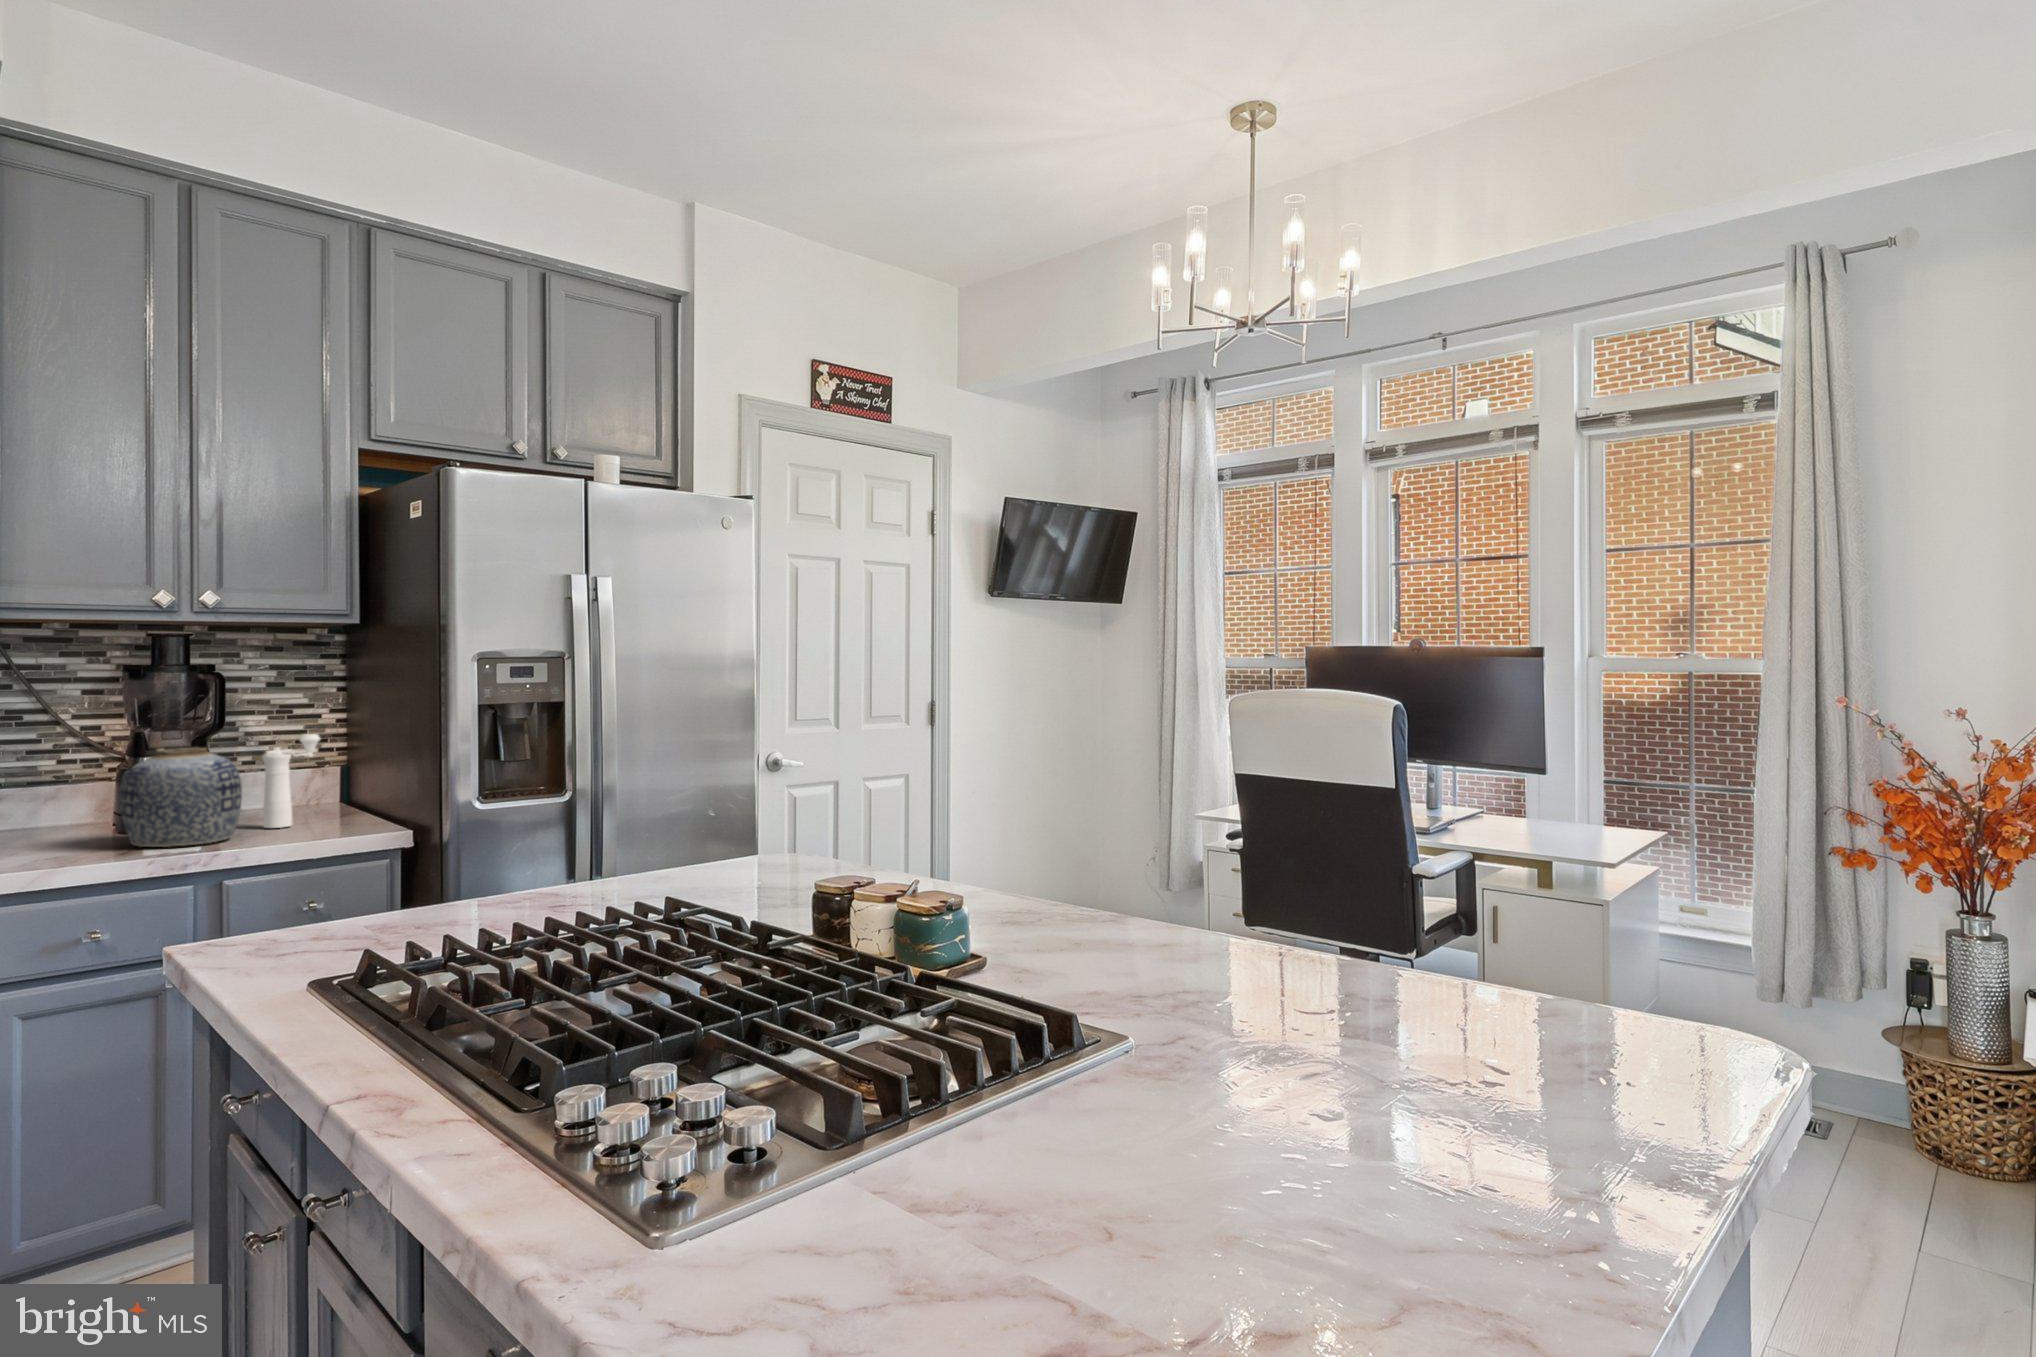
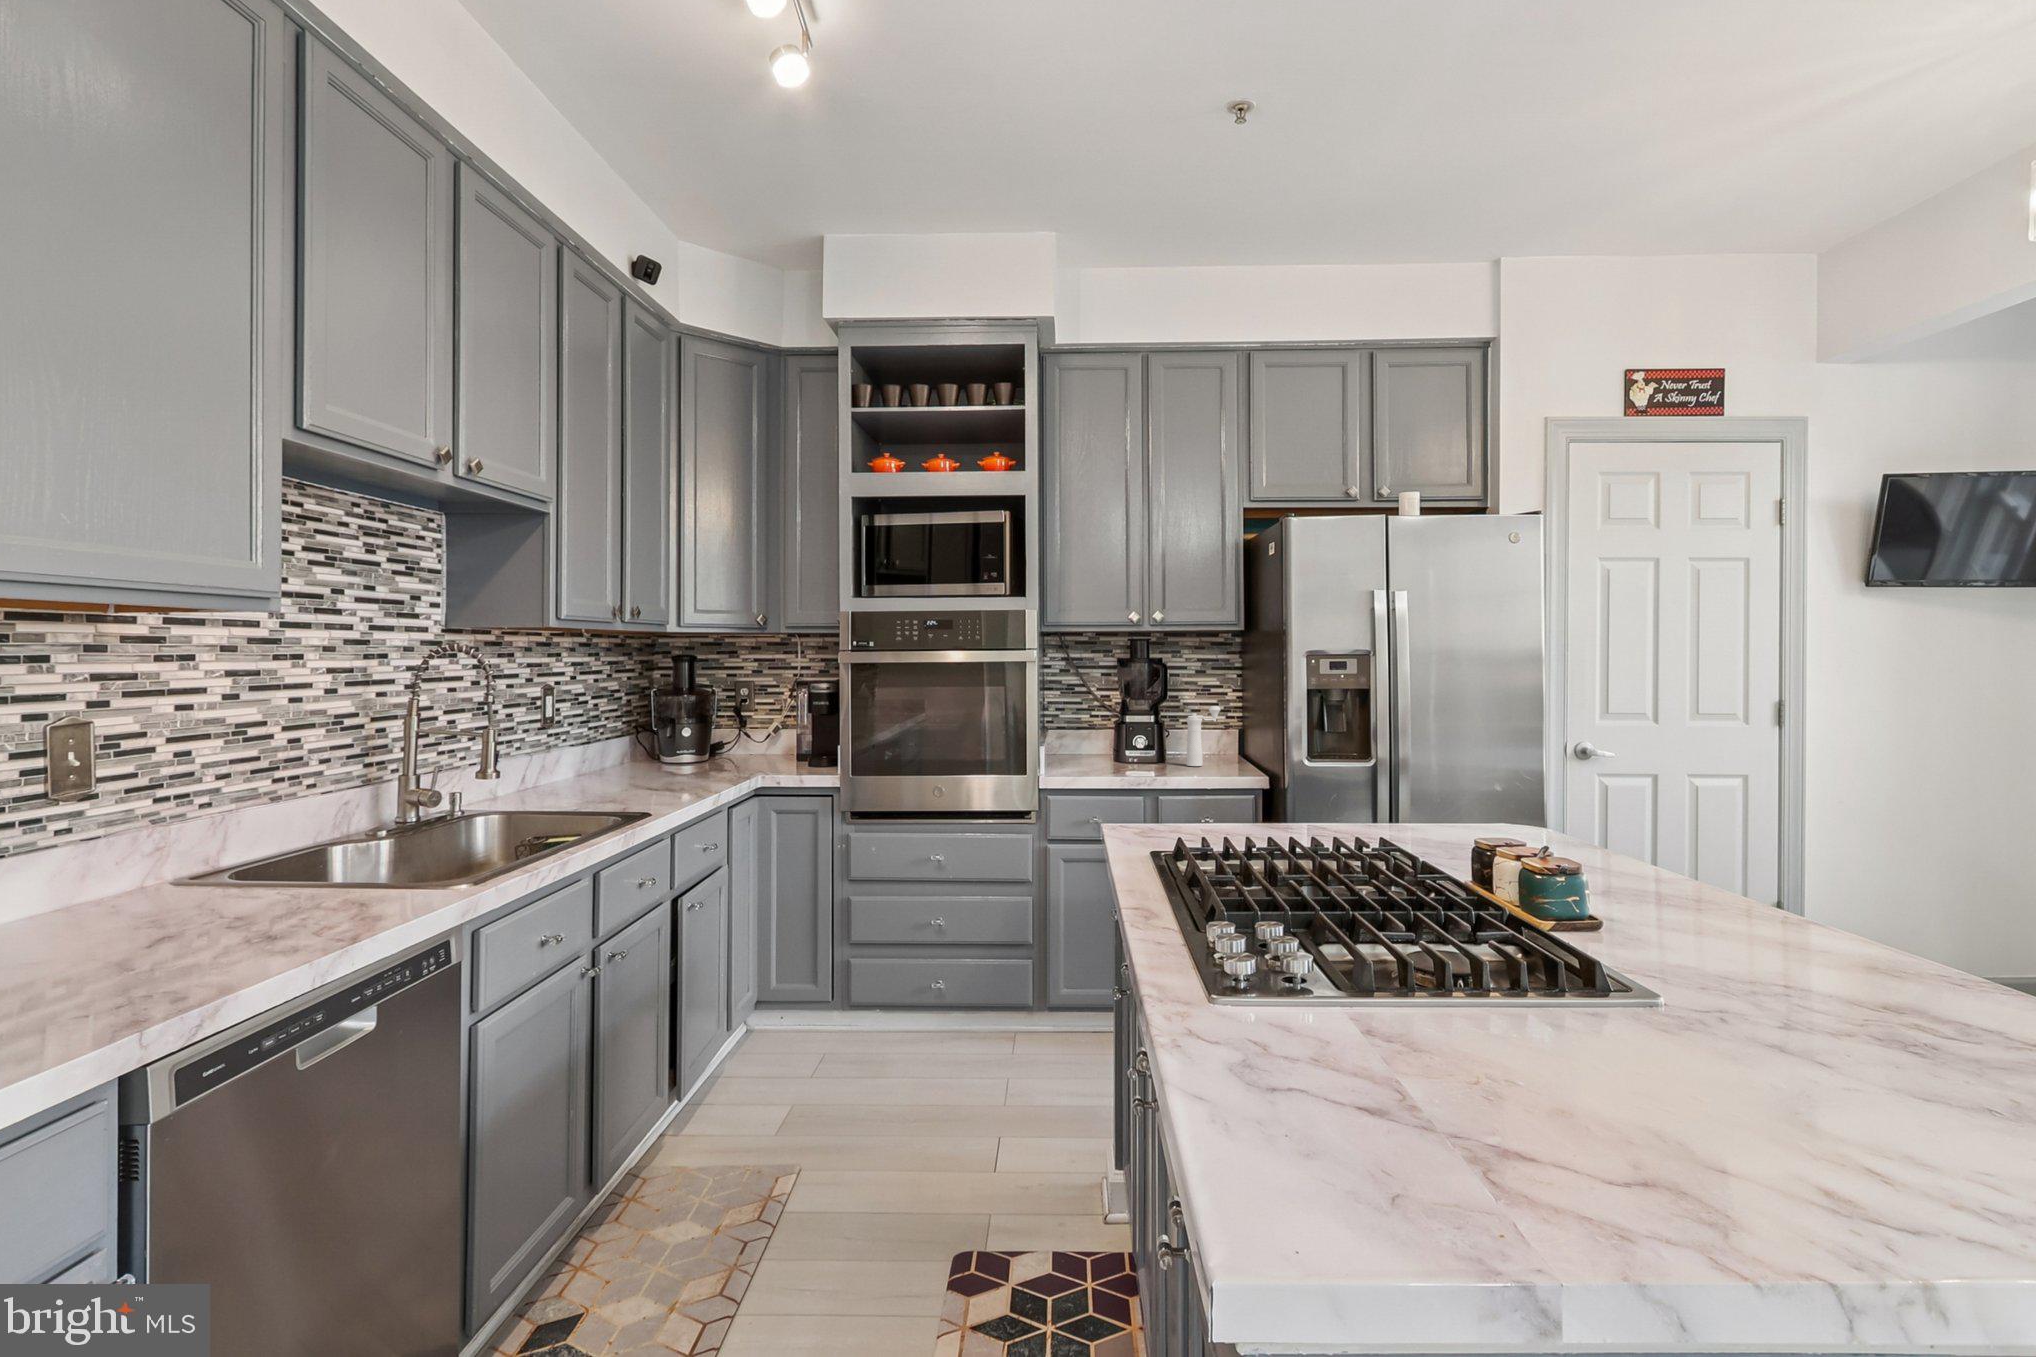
vase: present [120,748,242,847] -> none [1113,711,1173,771]

